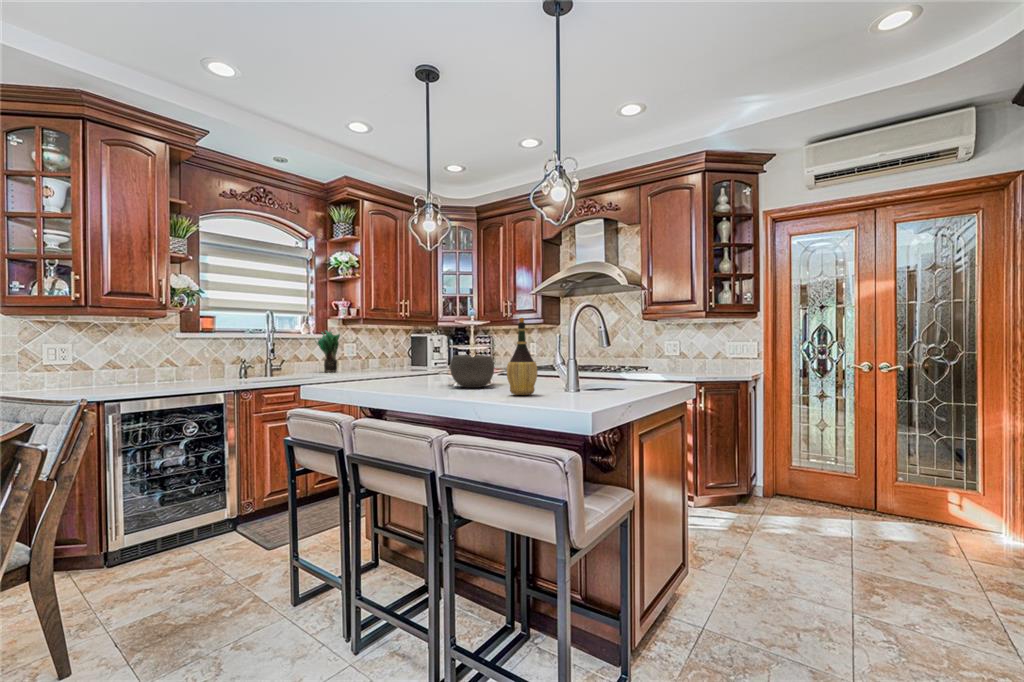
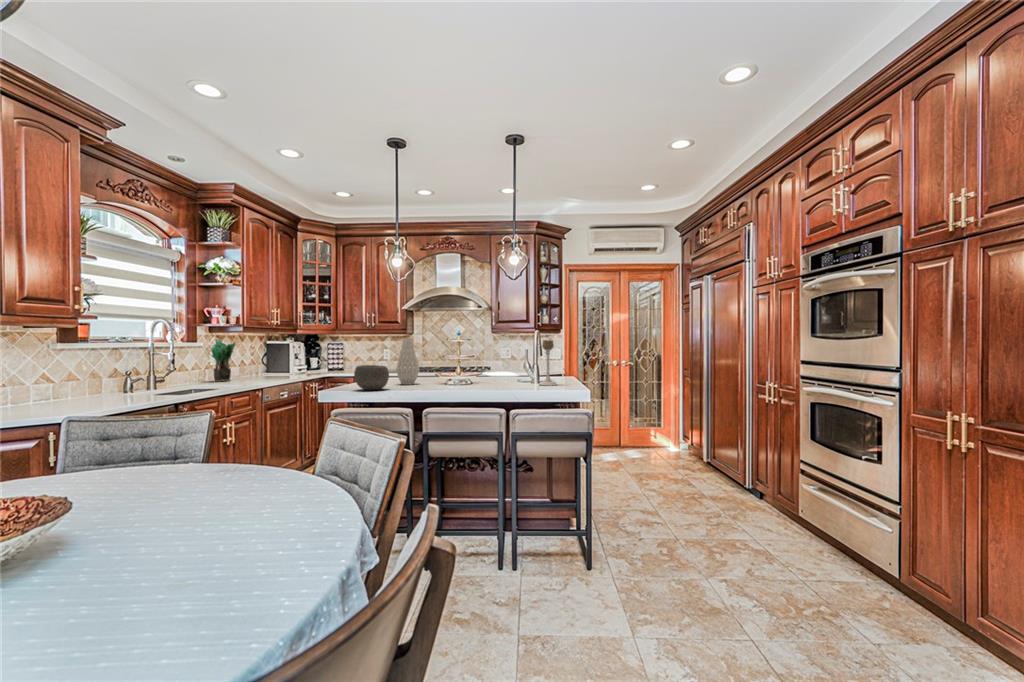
wine bottle: present [506,318,538,395] -> none [513,340,532,388]
candle holder: none [569,318,600,394] -> present [539,340,557,386]
vase: none [419,322,450,383] -> present [396,338,419,385]
bowl: present [450,355,494,388] -> present [354,365,389,390]

